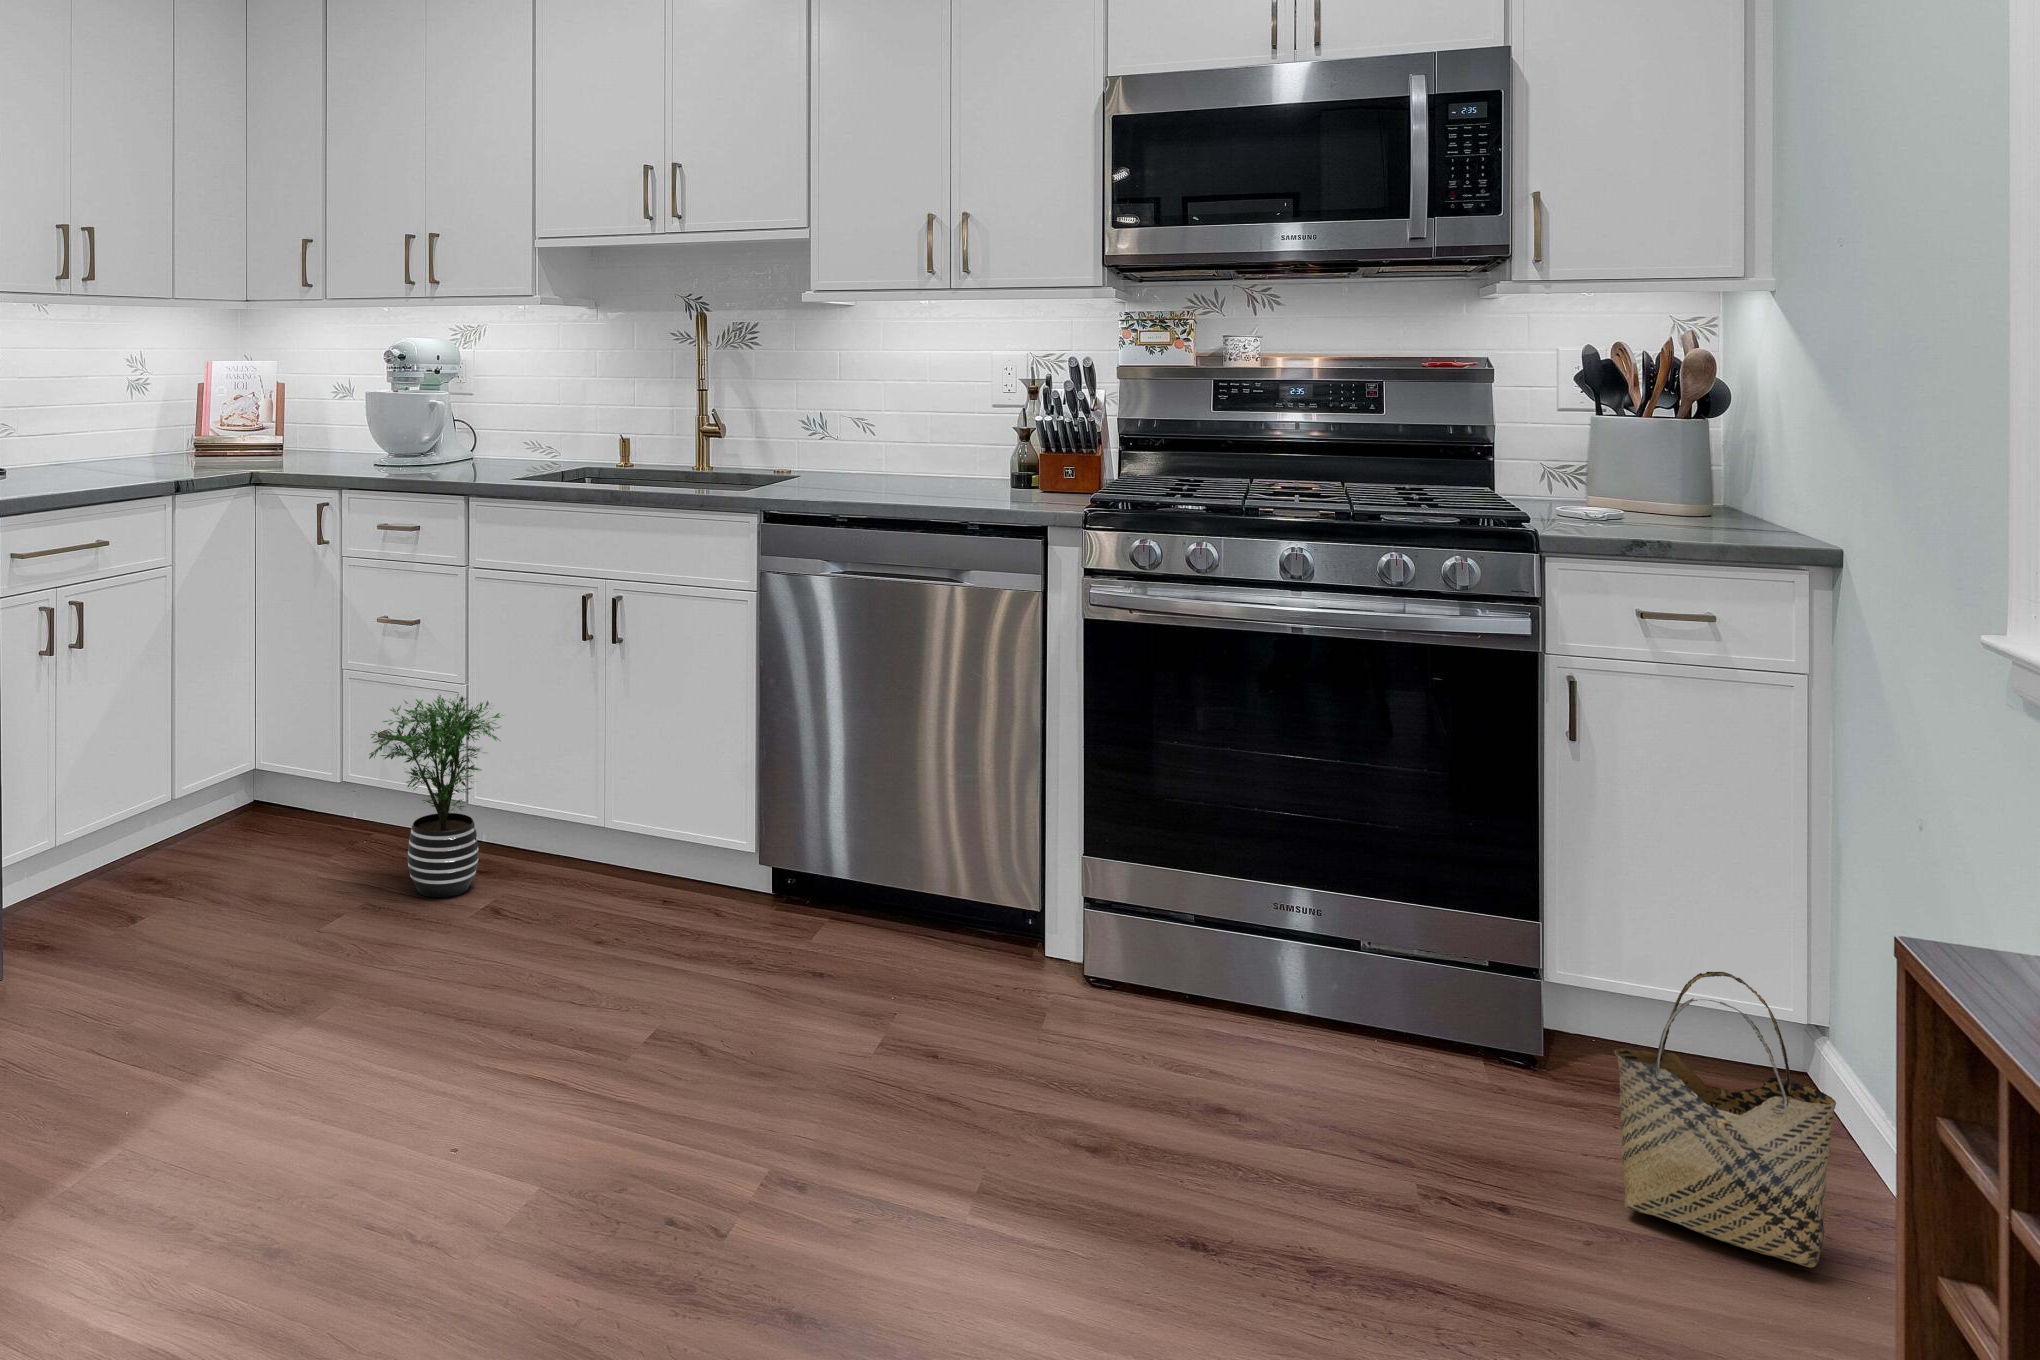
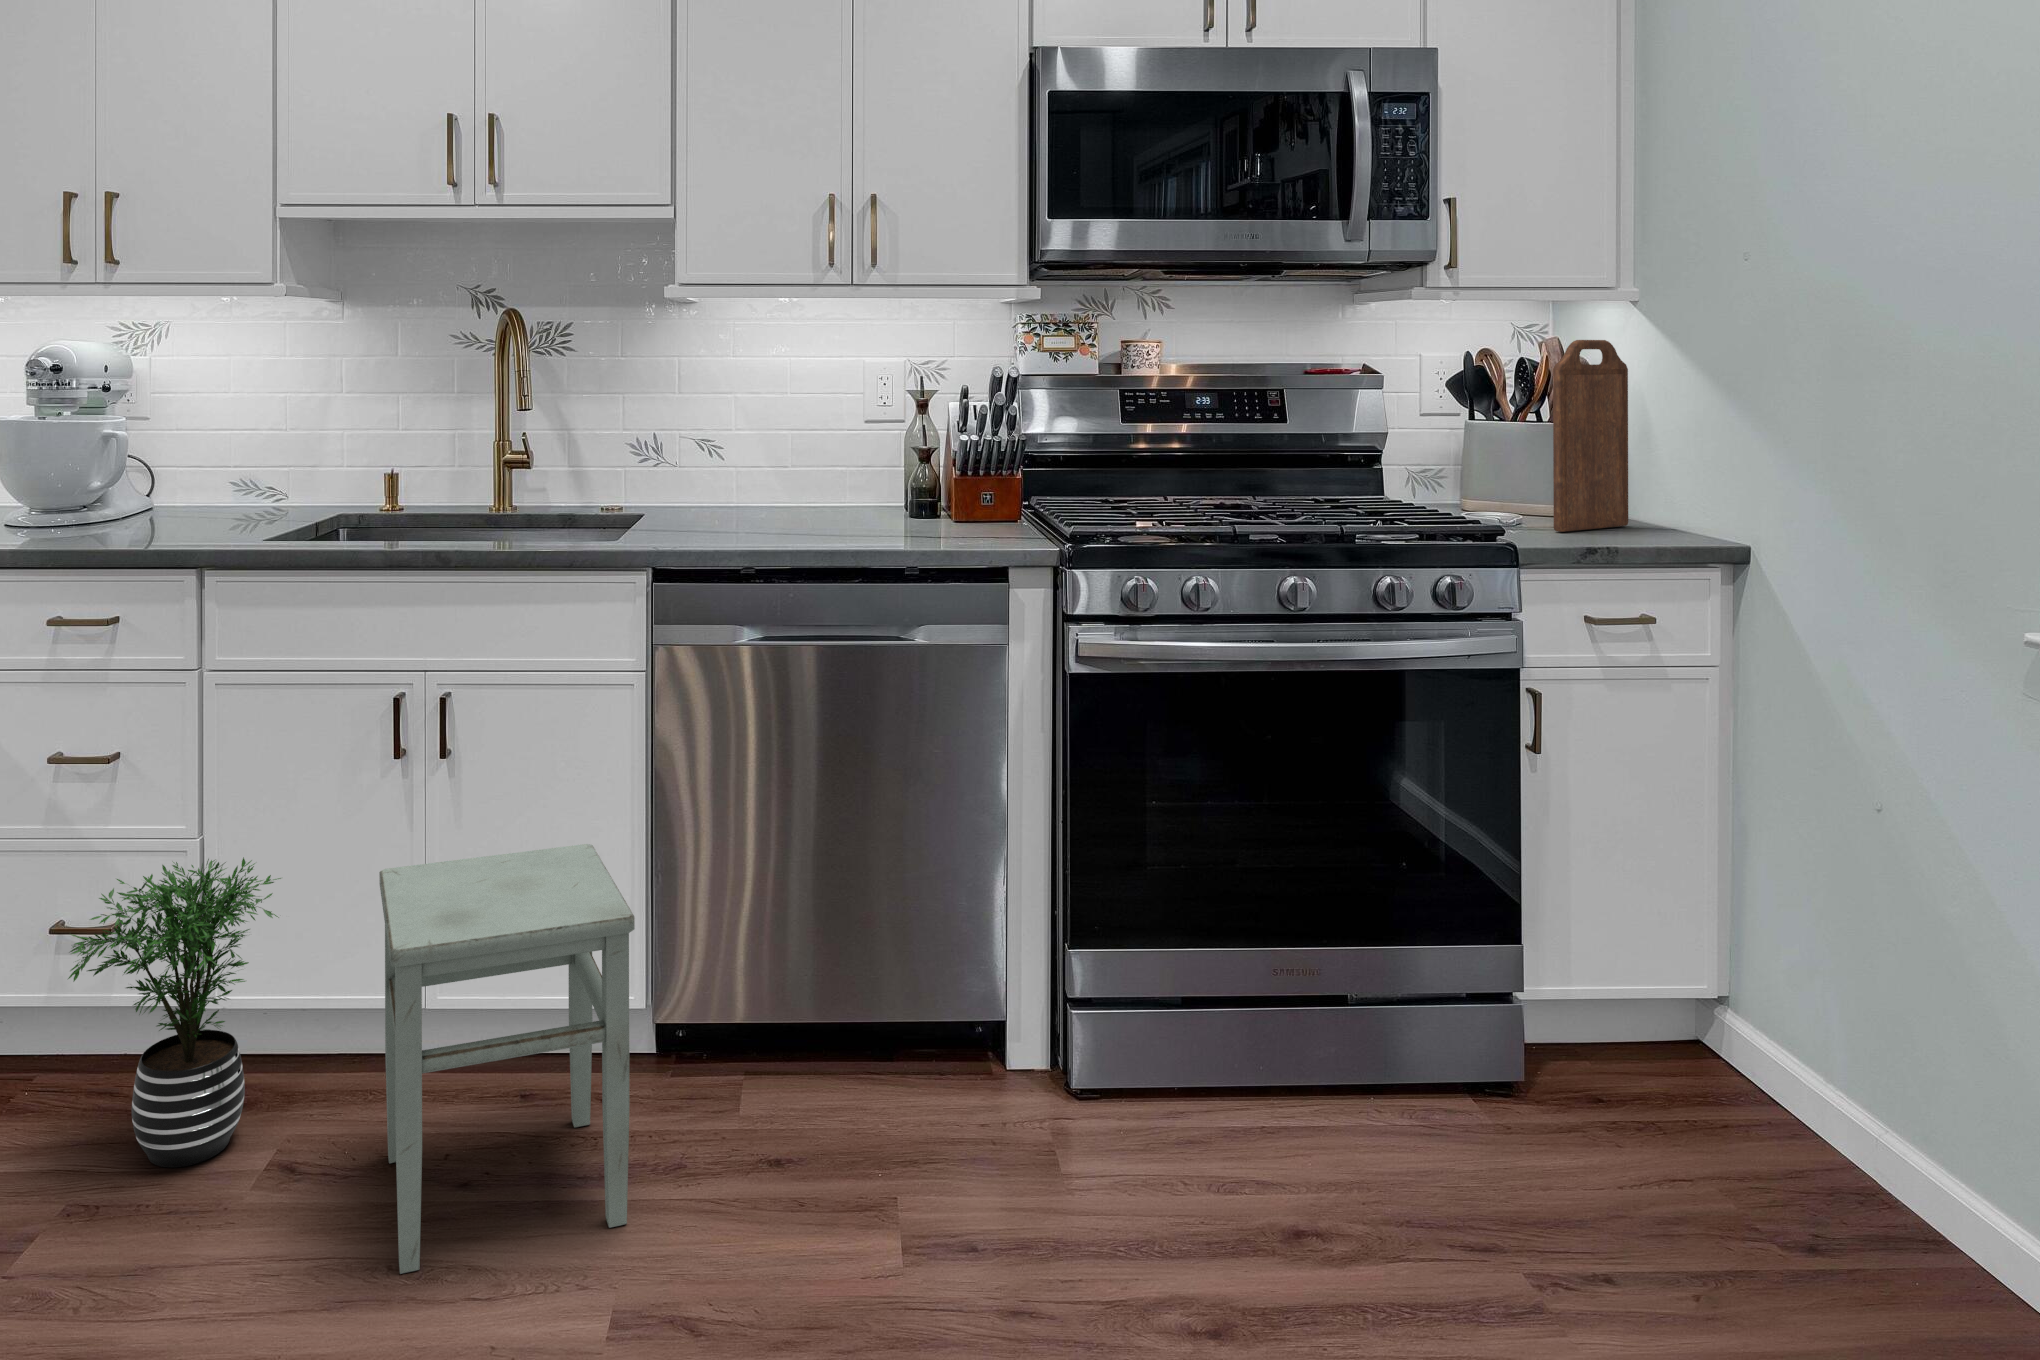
cutting board: none [1604,332,1715,523] -> present [1553,340,1628,532]
stool: none [525,712,705,981] -> present [379,844,635,1274]
woven basket: present [1614,972,1836,1268] -> none [1726,994,1940,1292]

